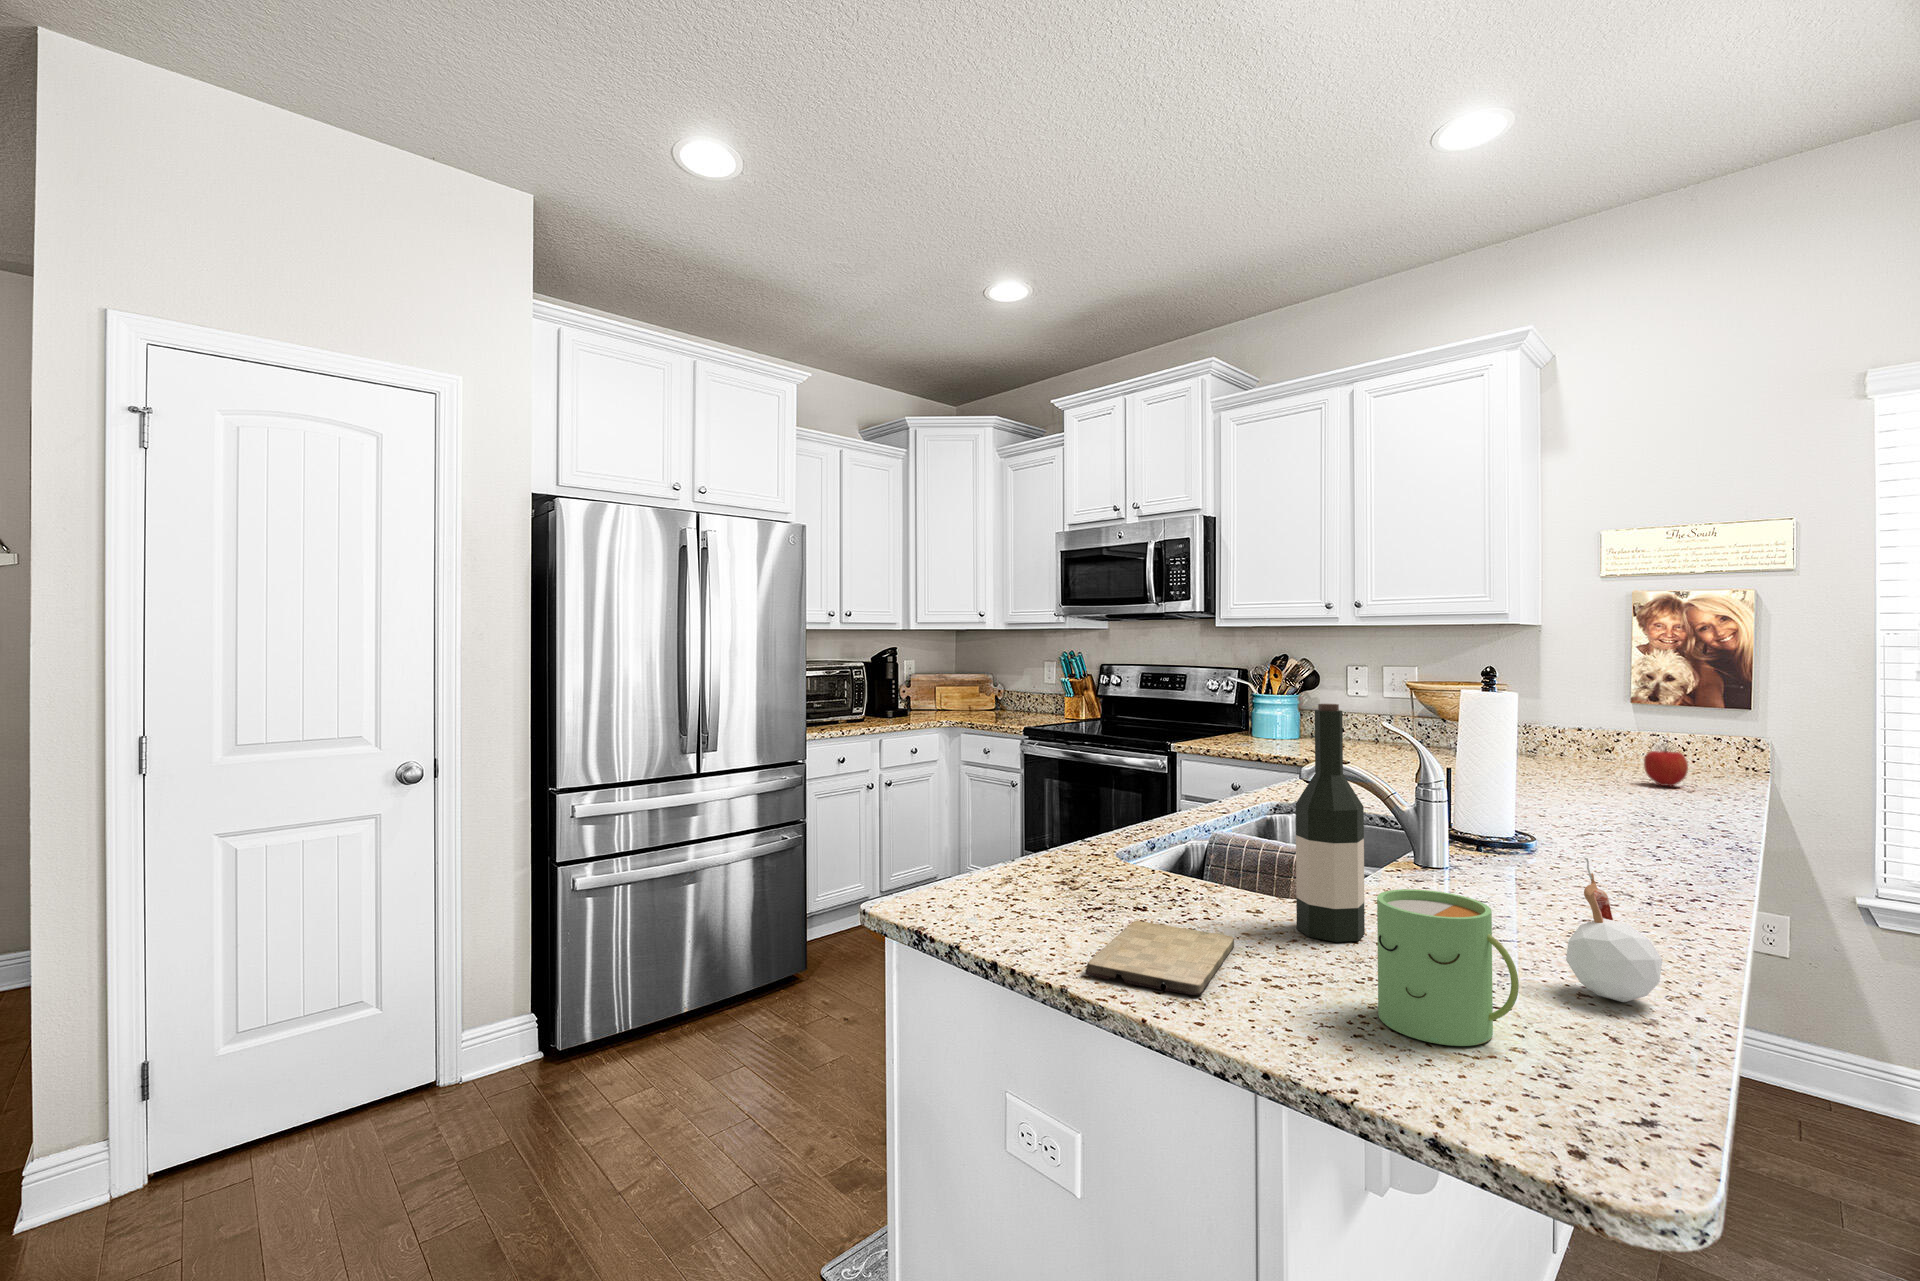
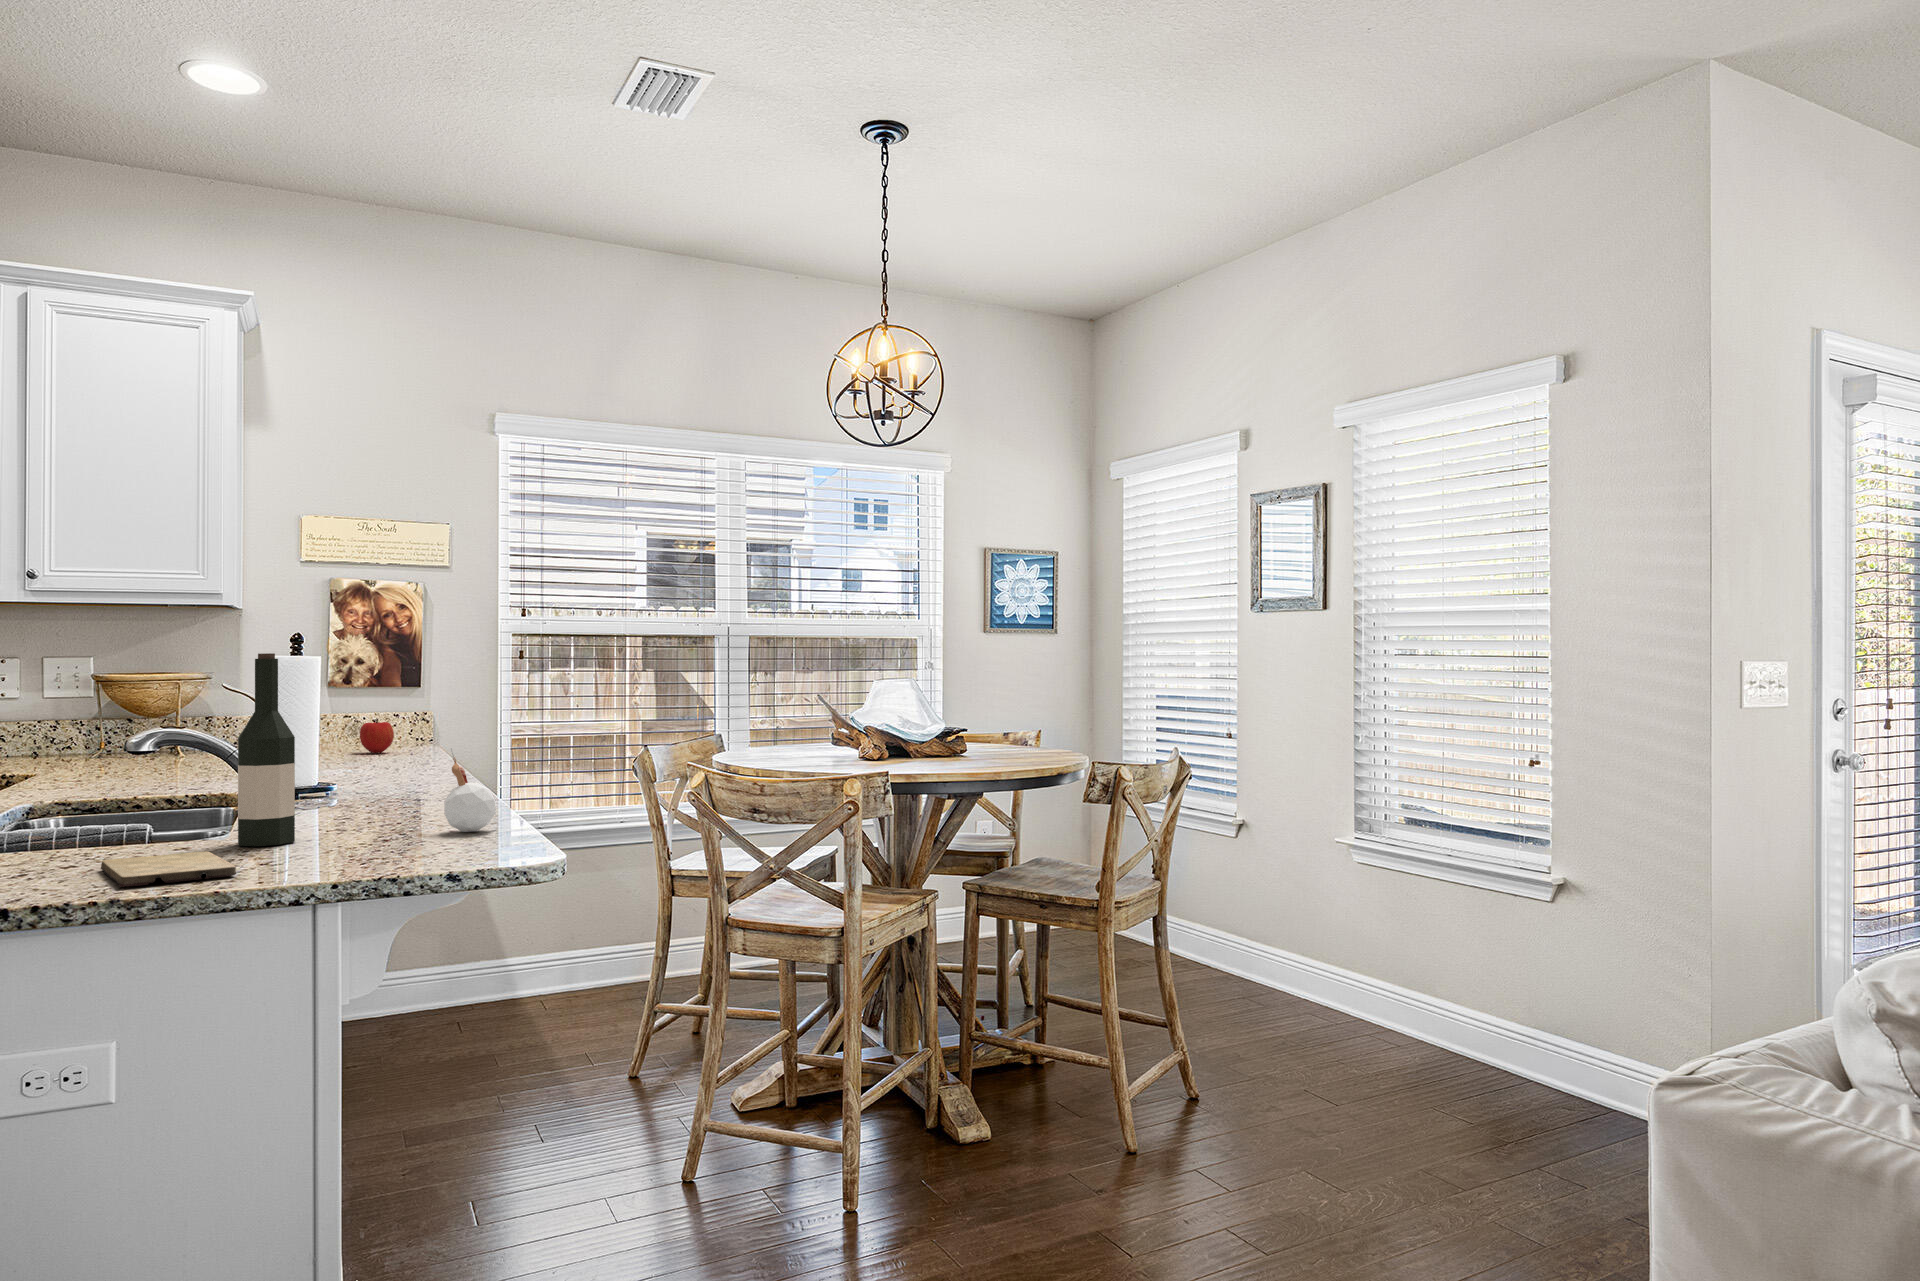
mug: present [1377,889,1519,1046] -> none [359,771,451,860]

